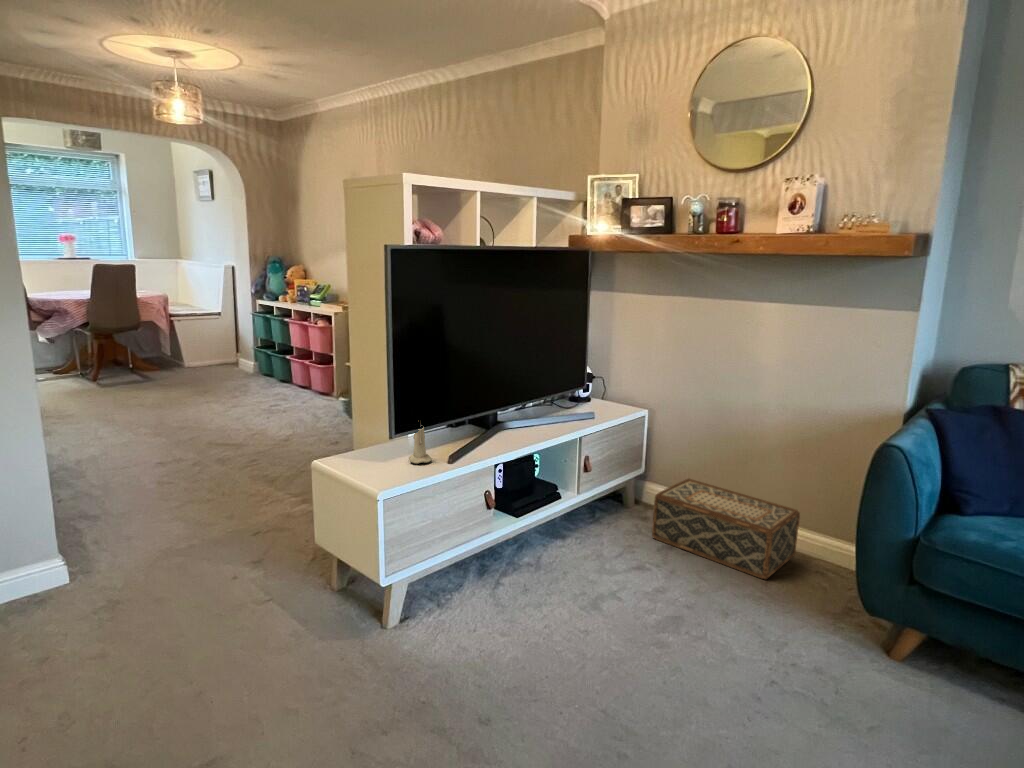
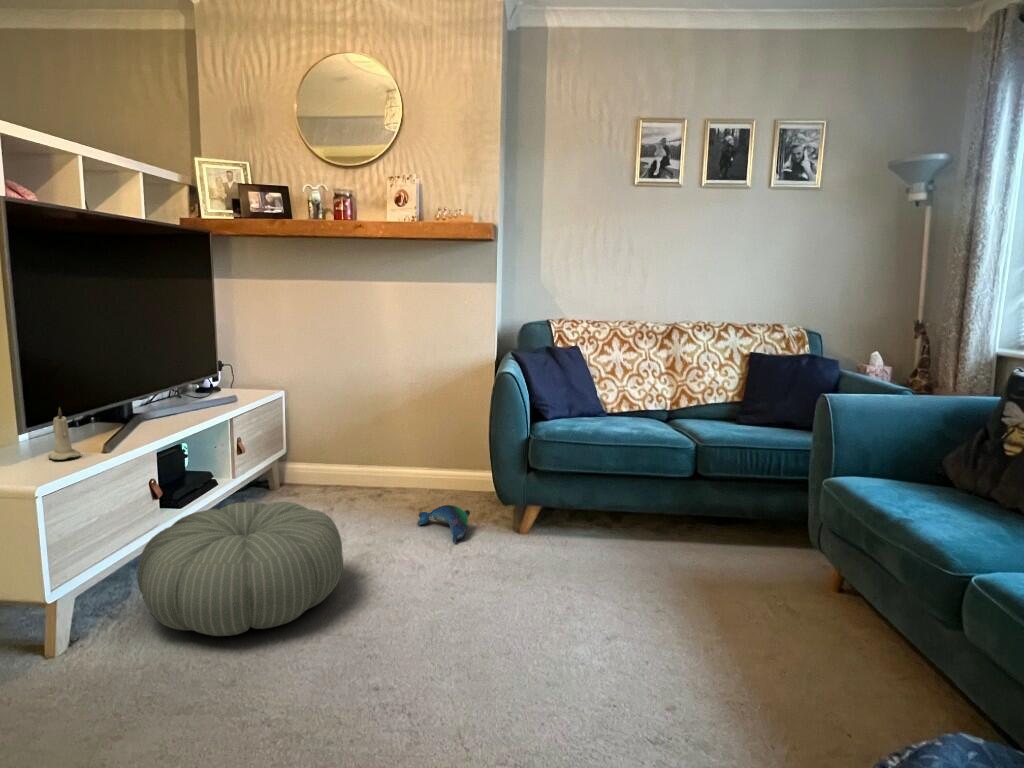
woven basket: present [652,479,800,579] -> none [308,449,431,513]
pouf: none [453,529,643,675] -> present [137,502,343,636]
plush toy: none [757,583,824,638] -> present [417,505,470,543]

